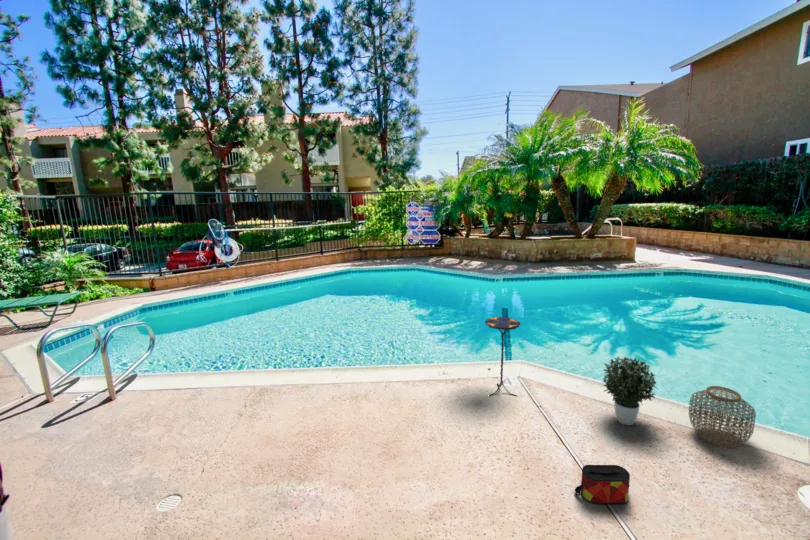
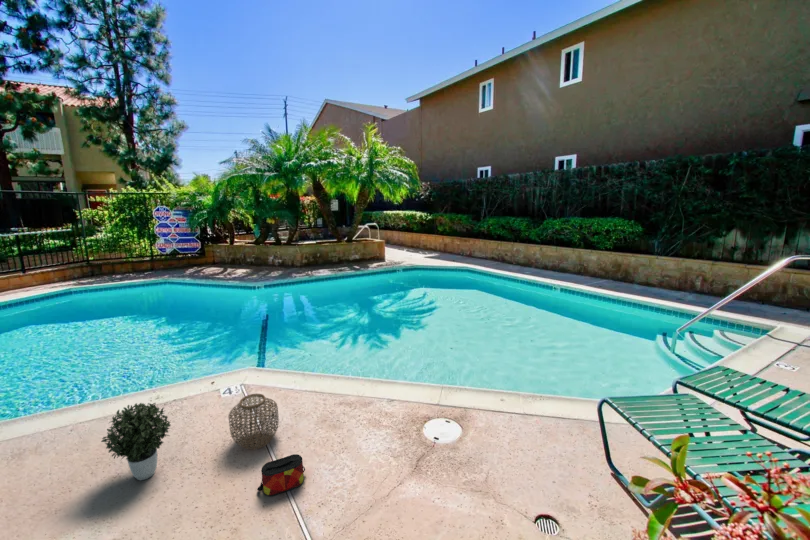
side table: present [485,317,520,395] -> none [191,332,234,415]
potted plant: present [603,357,656,425] -> present [101,403,170,480]
woven basket: present [689,386,756,448] -> present [229,394,279,450]

